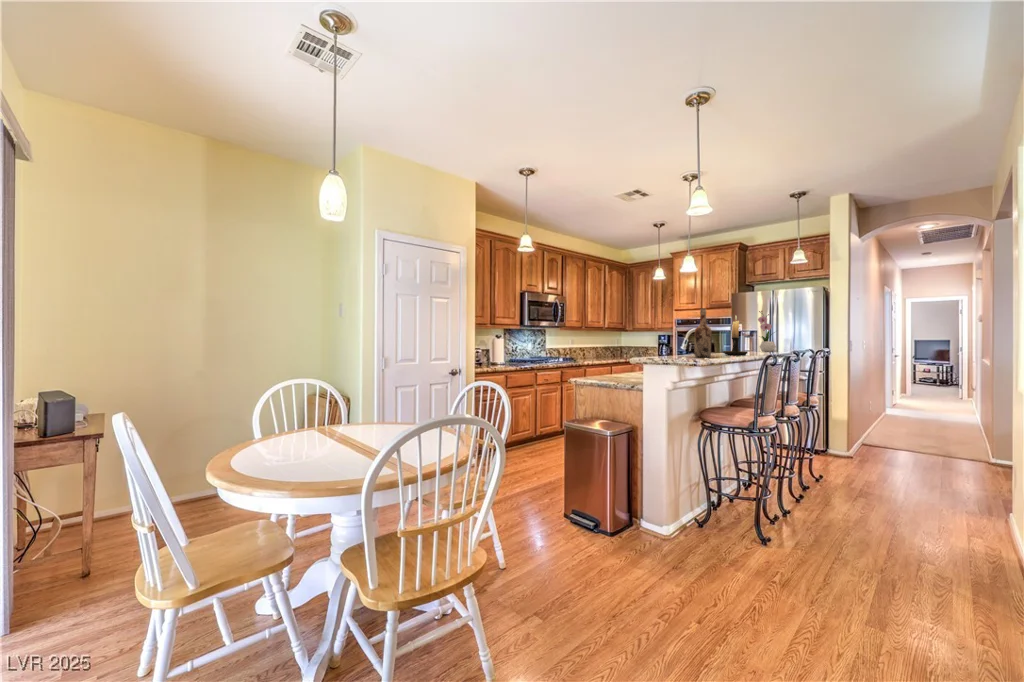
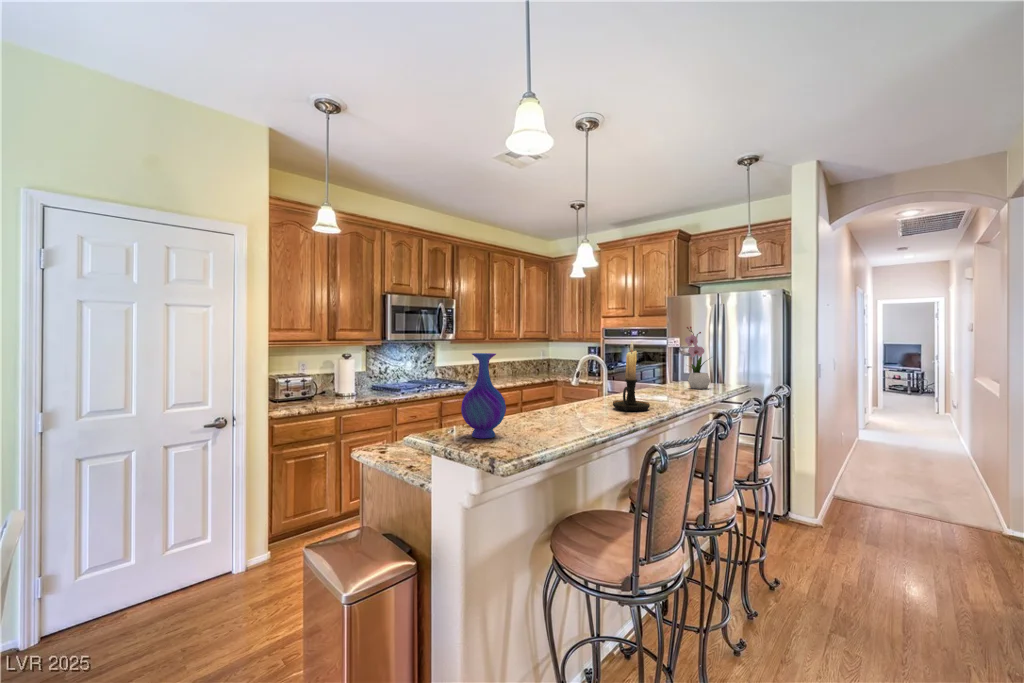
wine bottle: present [695,308,711,357] -> none [540,335,568,429]
vase: none [660,316,685,358] -> present [461,353,506,439]

